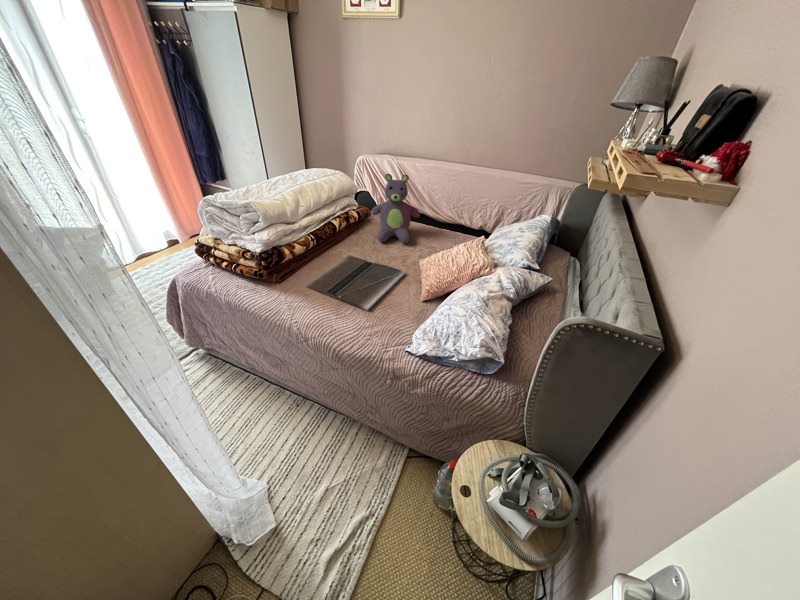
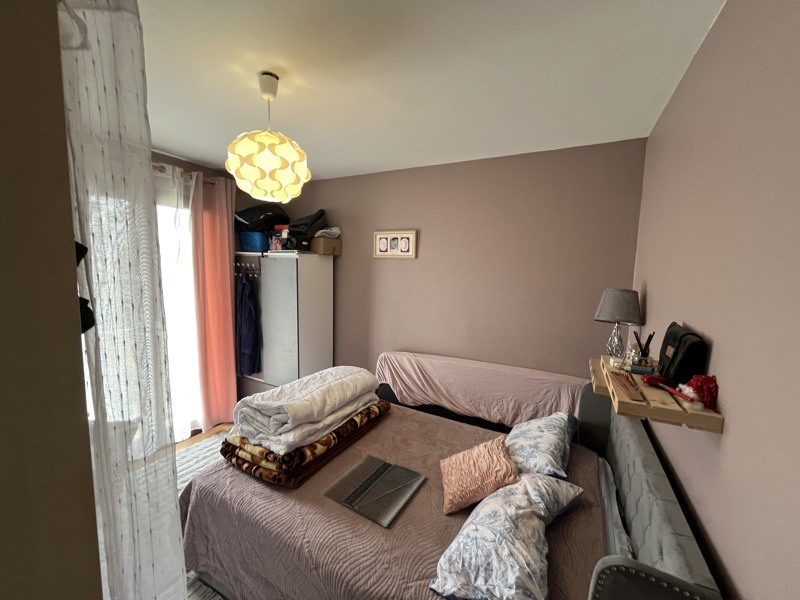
stuffed bear: present [371,174,420,244] -> none [391,374,438,441]

